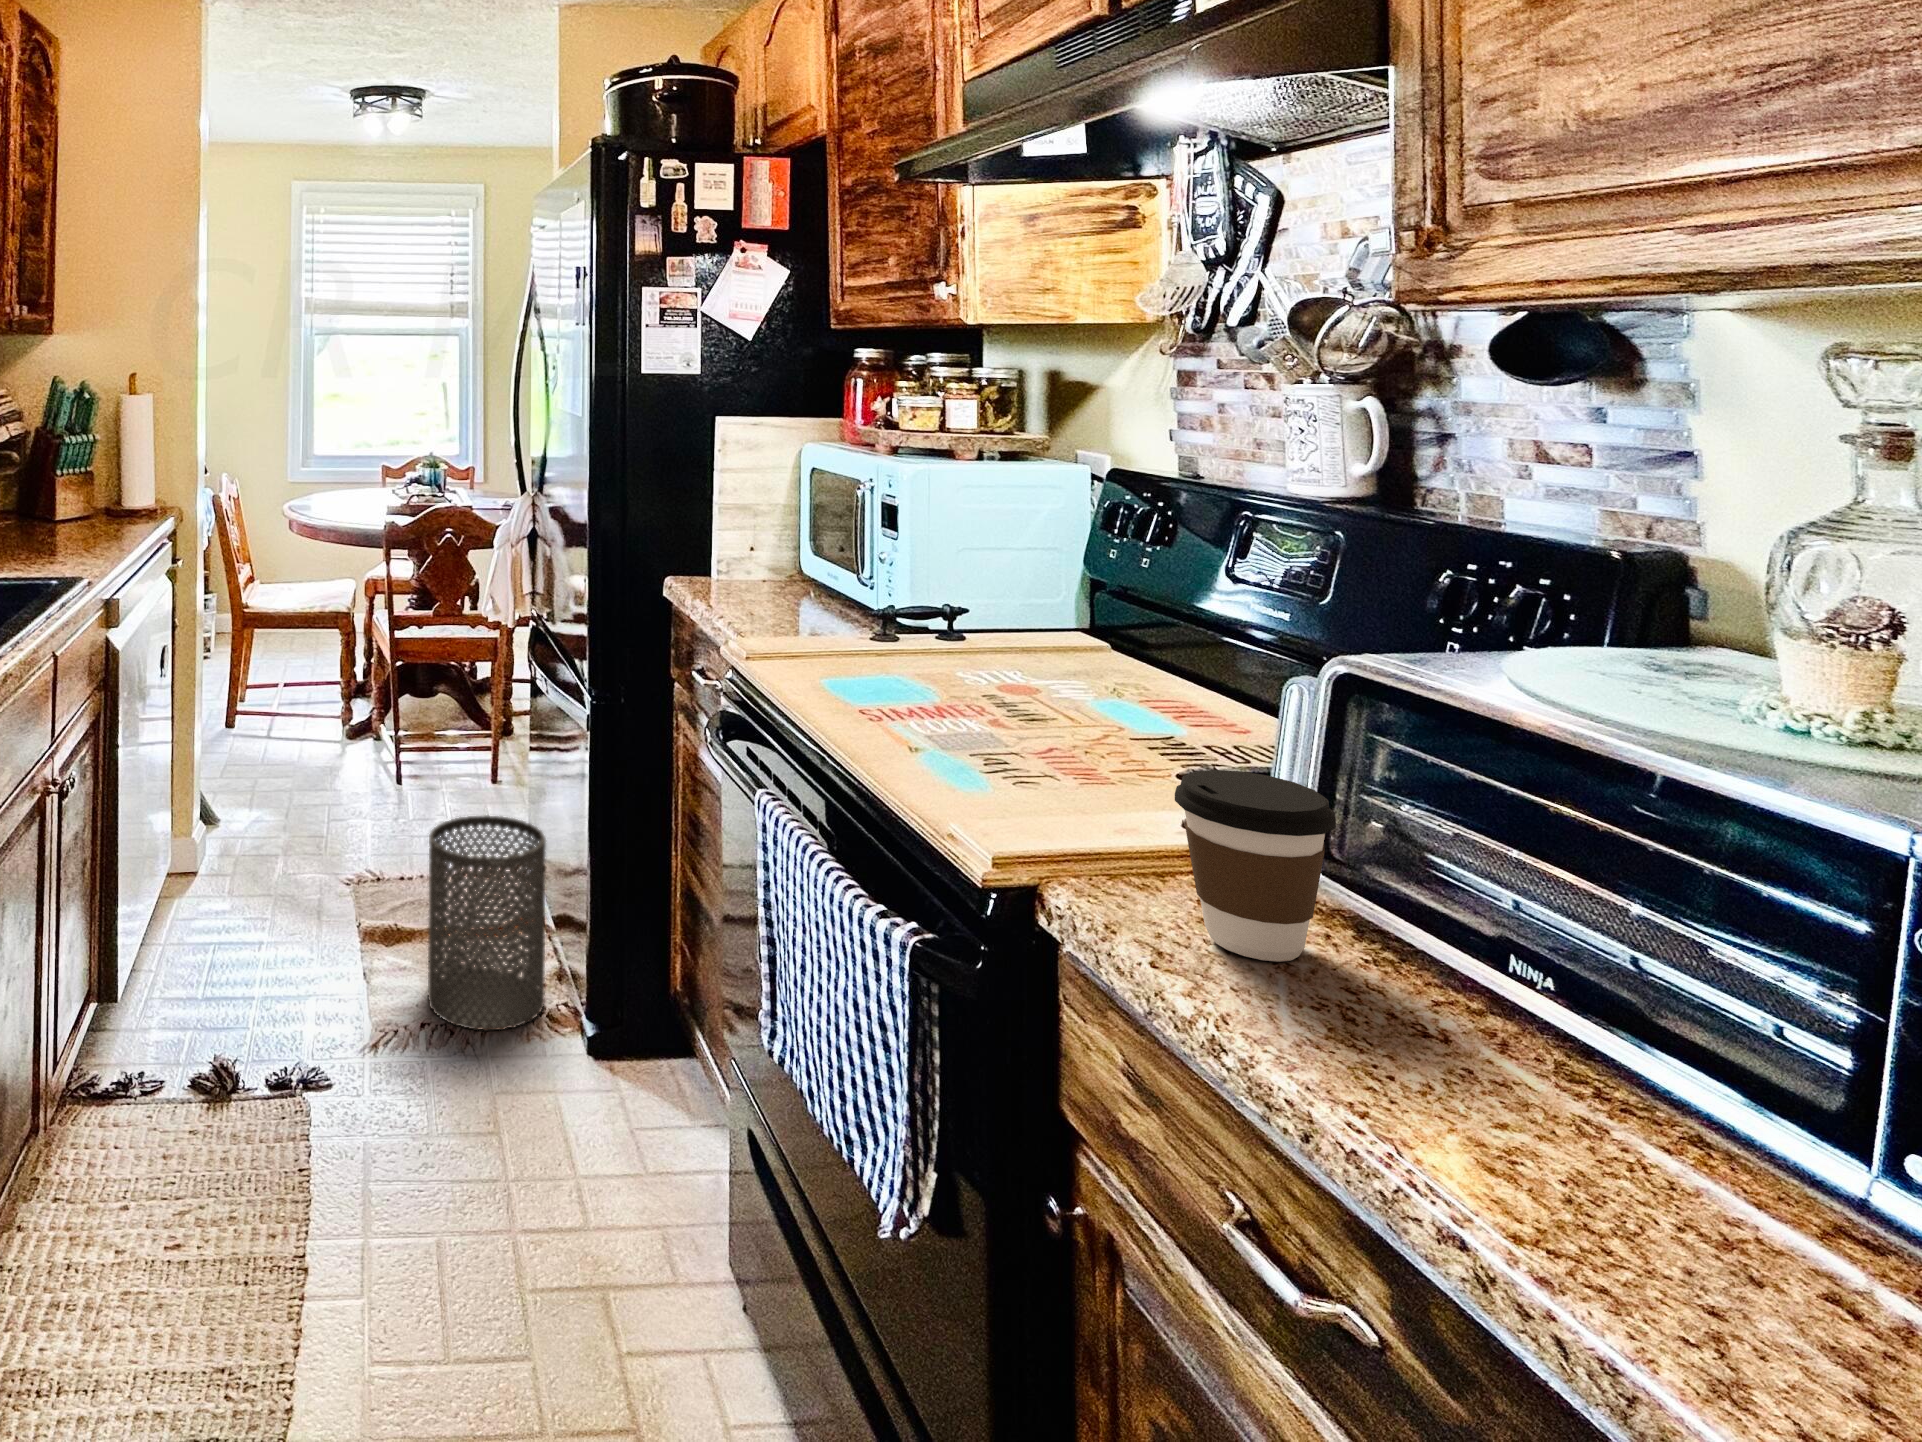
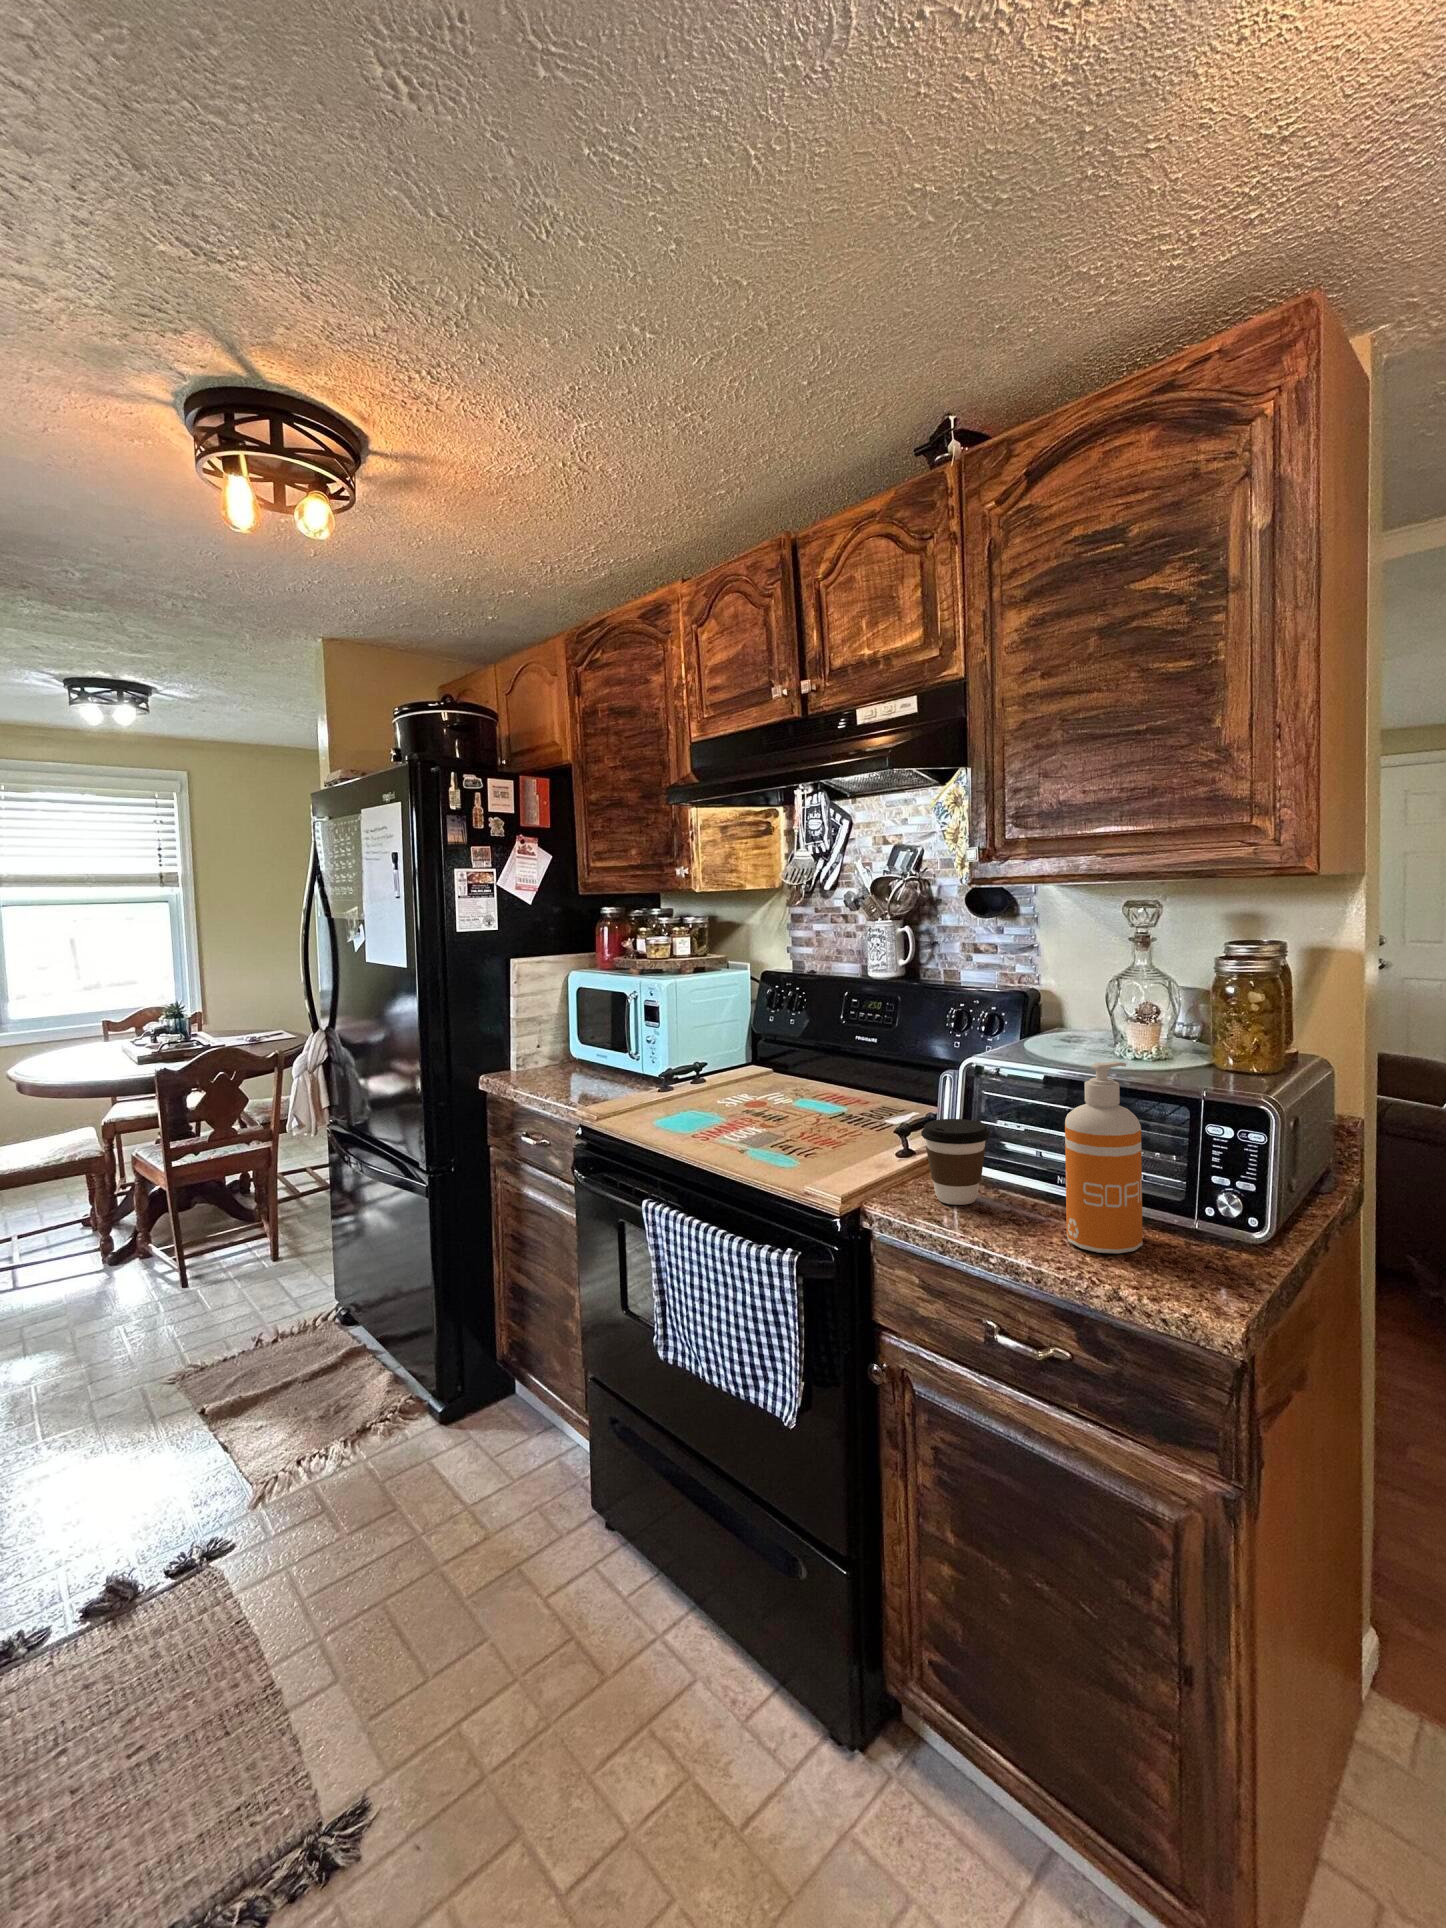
soap dispenser: none [1432,708,1662,1202] -> present [1065,1061,1143,1254]
trash can: present [428,815,546,1030] -> none [291,1276,394,1440]

